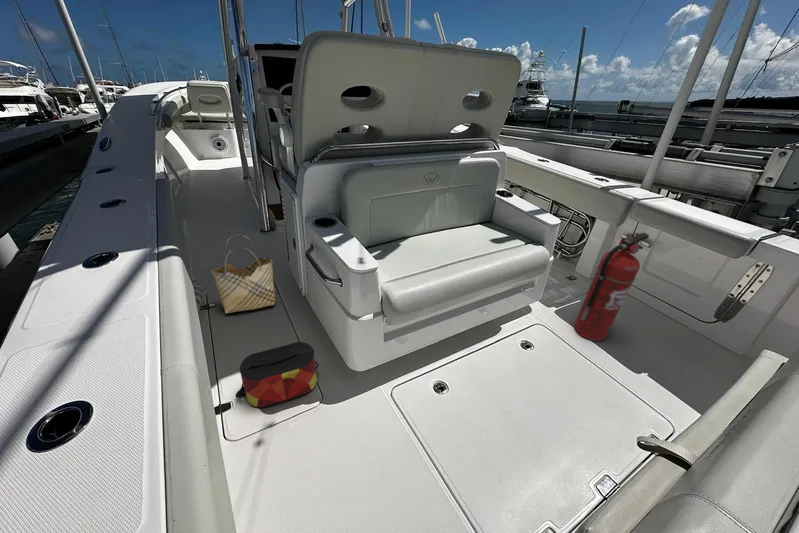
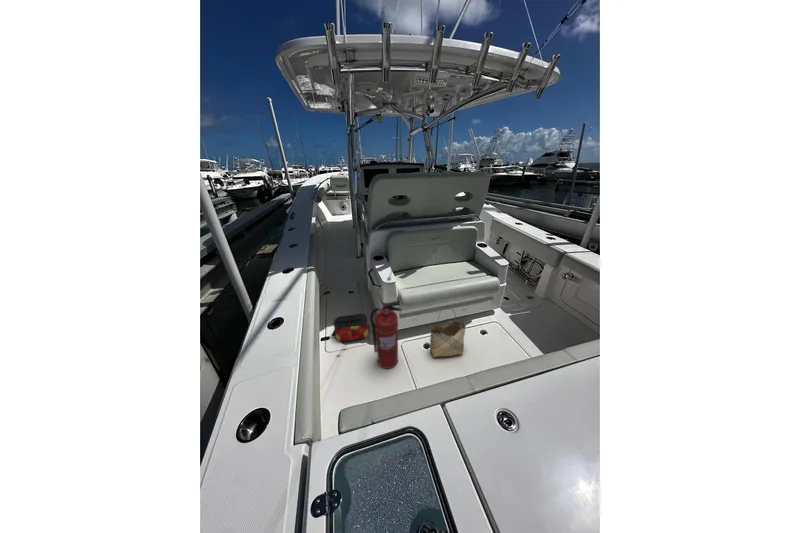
fire extinguisher: present [574,233,649,341] -> present [370,301,401,368]
woven basket: present [211,234,276,313] -> present [430,307,466,357]

